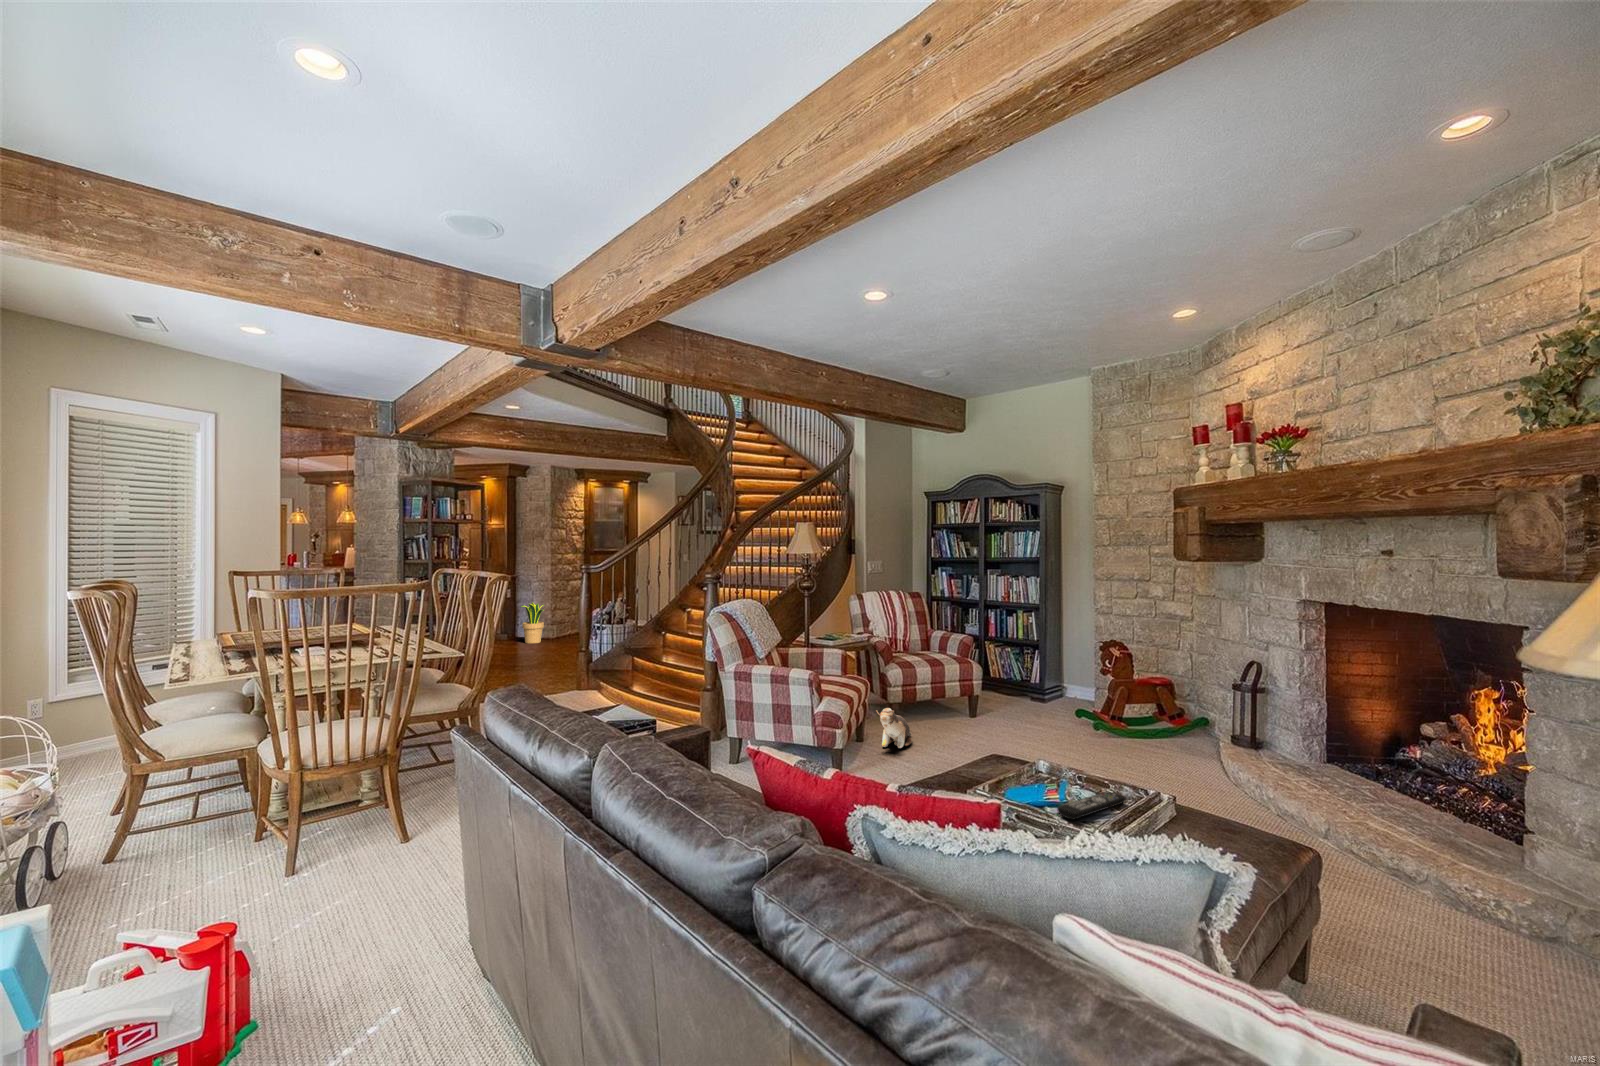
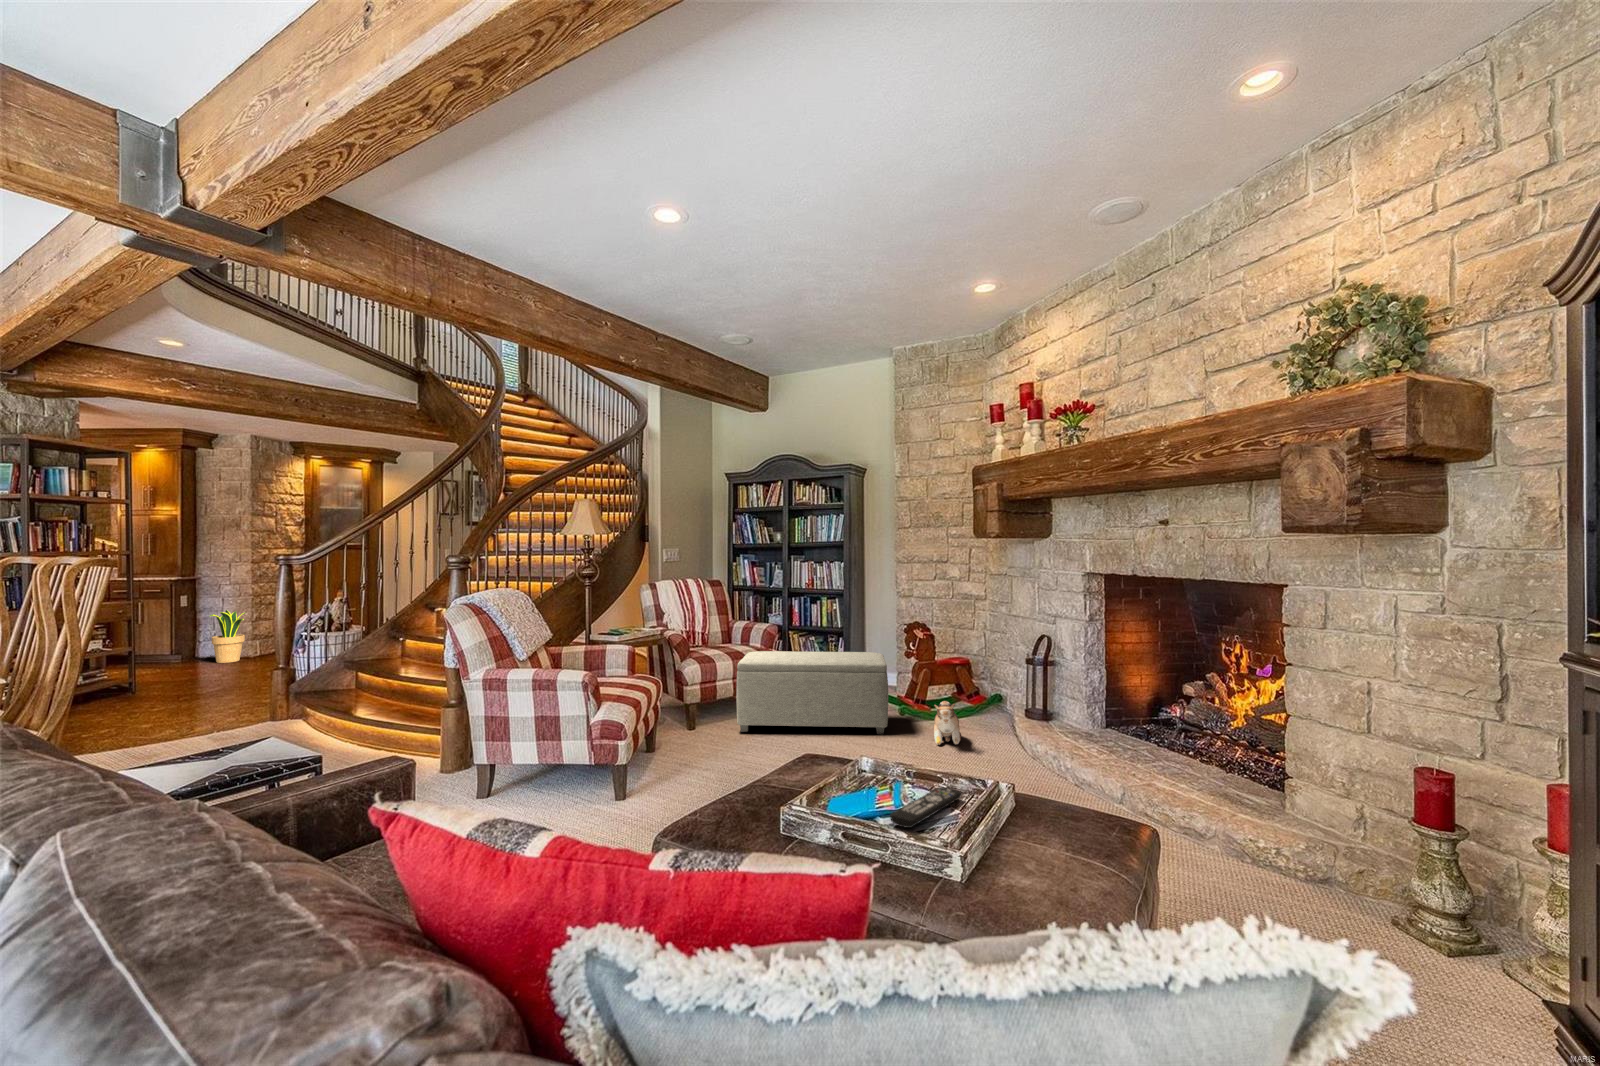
ottoman: none [936,660,1082,747] -> present [736,651,888,734]
plush toy: present [877,708,911,748] -> present [934,701,961,745]

